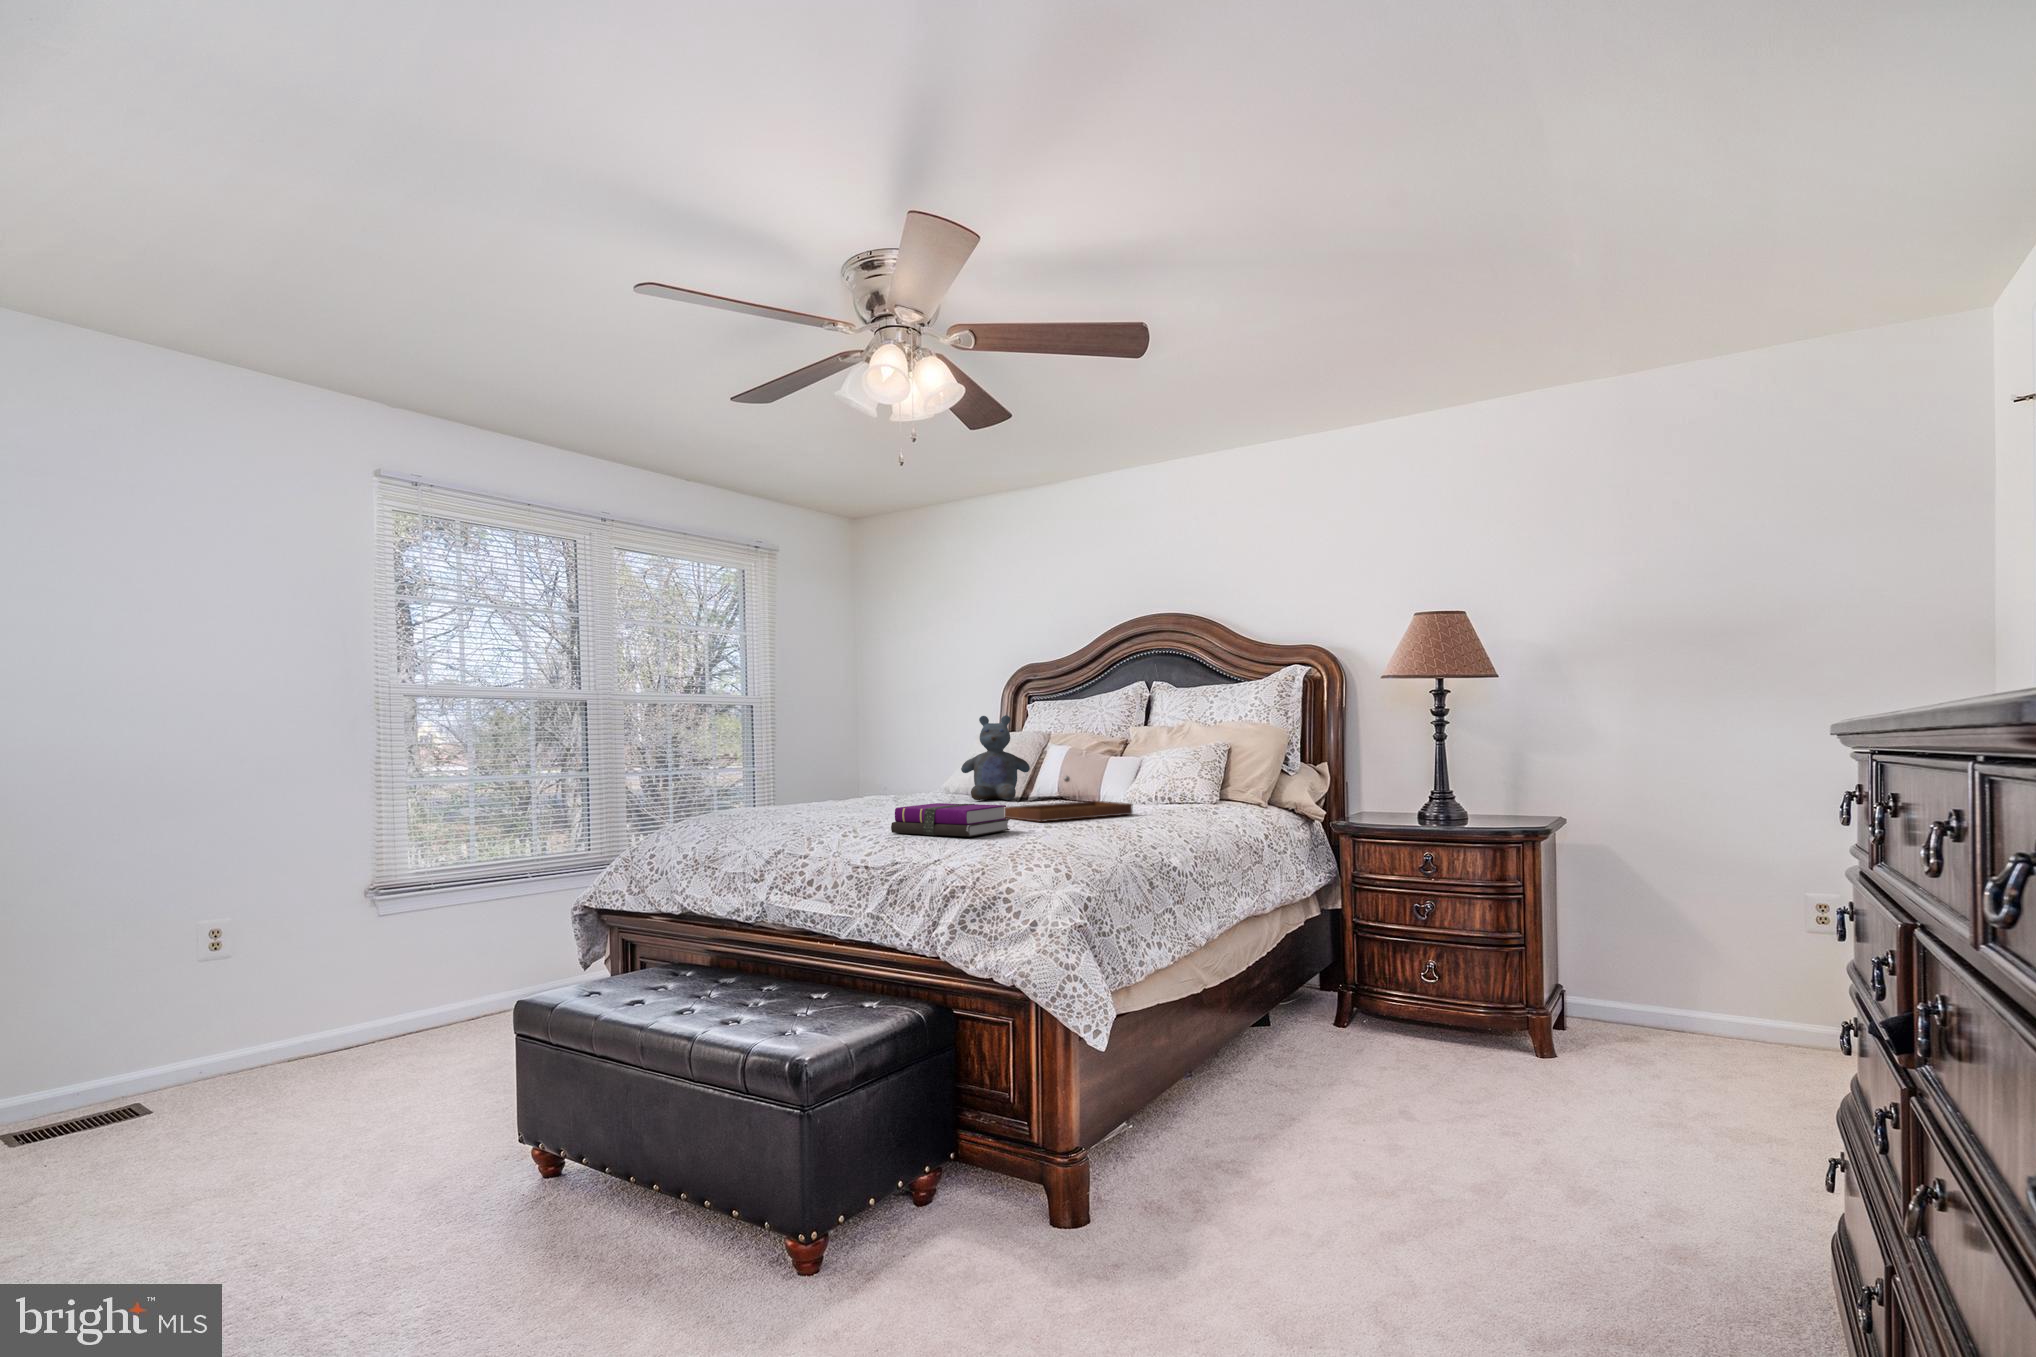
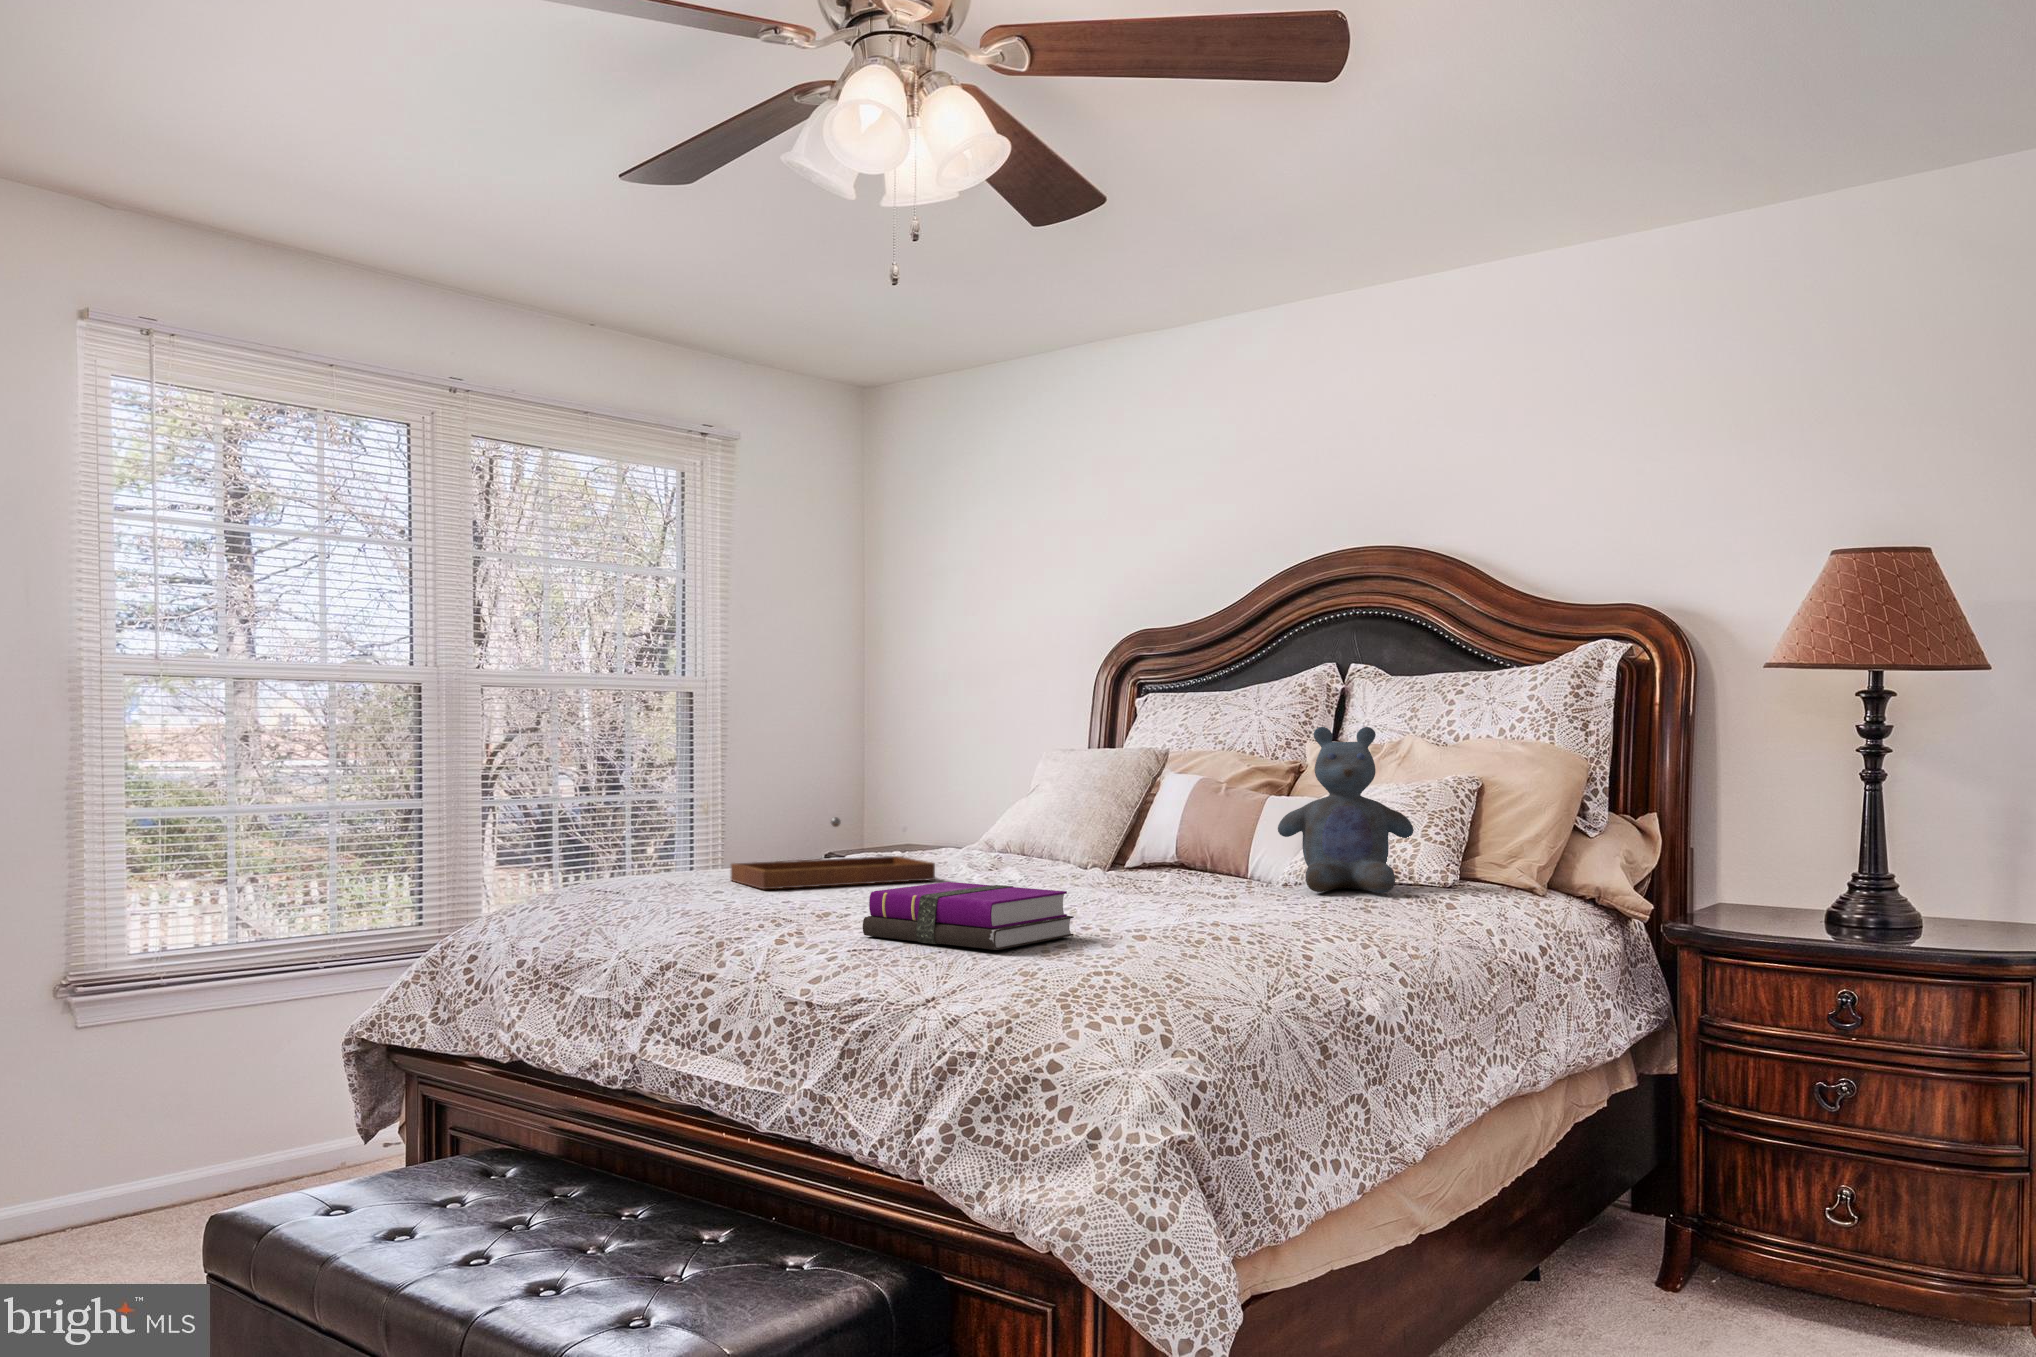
stuffed bear: present [961,715,1030,800] -> present [1278,727,1414,893]
tray: present [1004,776,1133,822] -> present [731,817,935,889]

